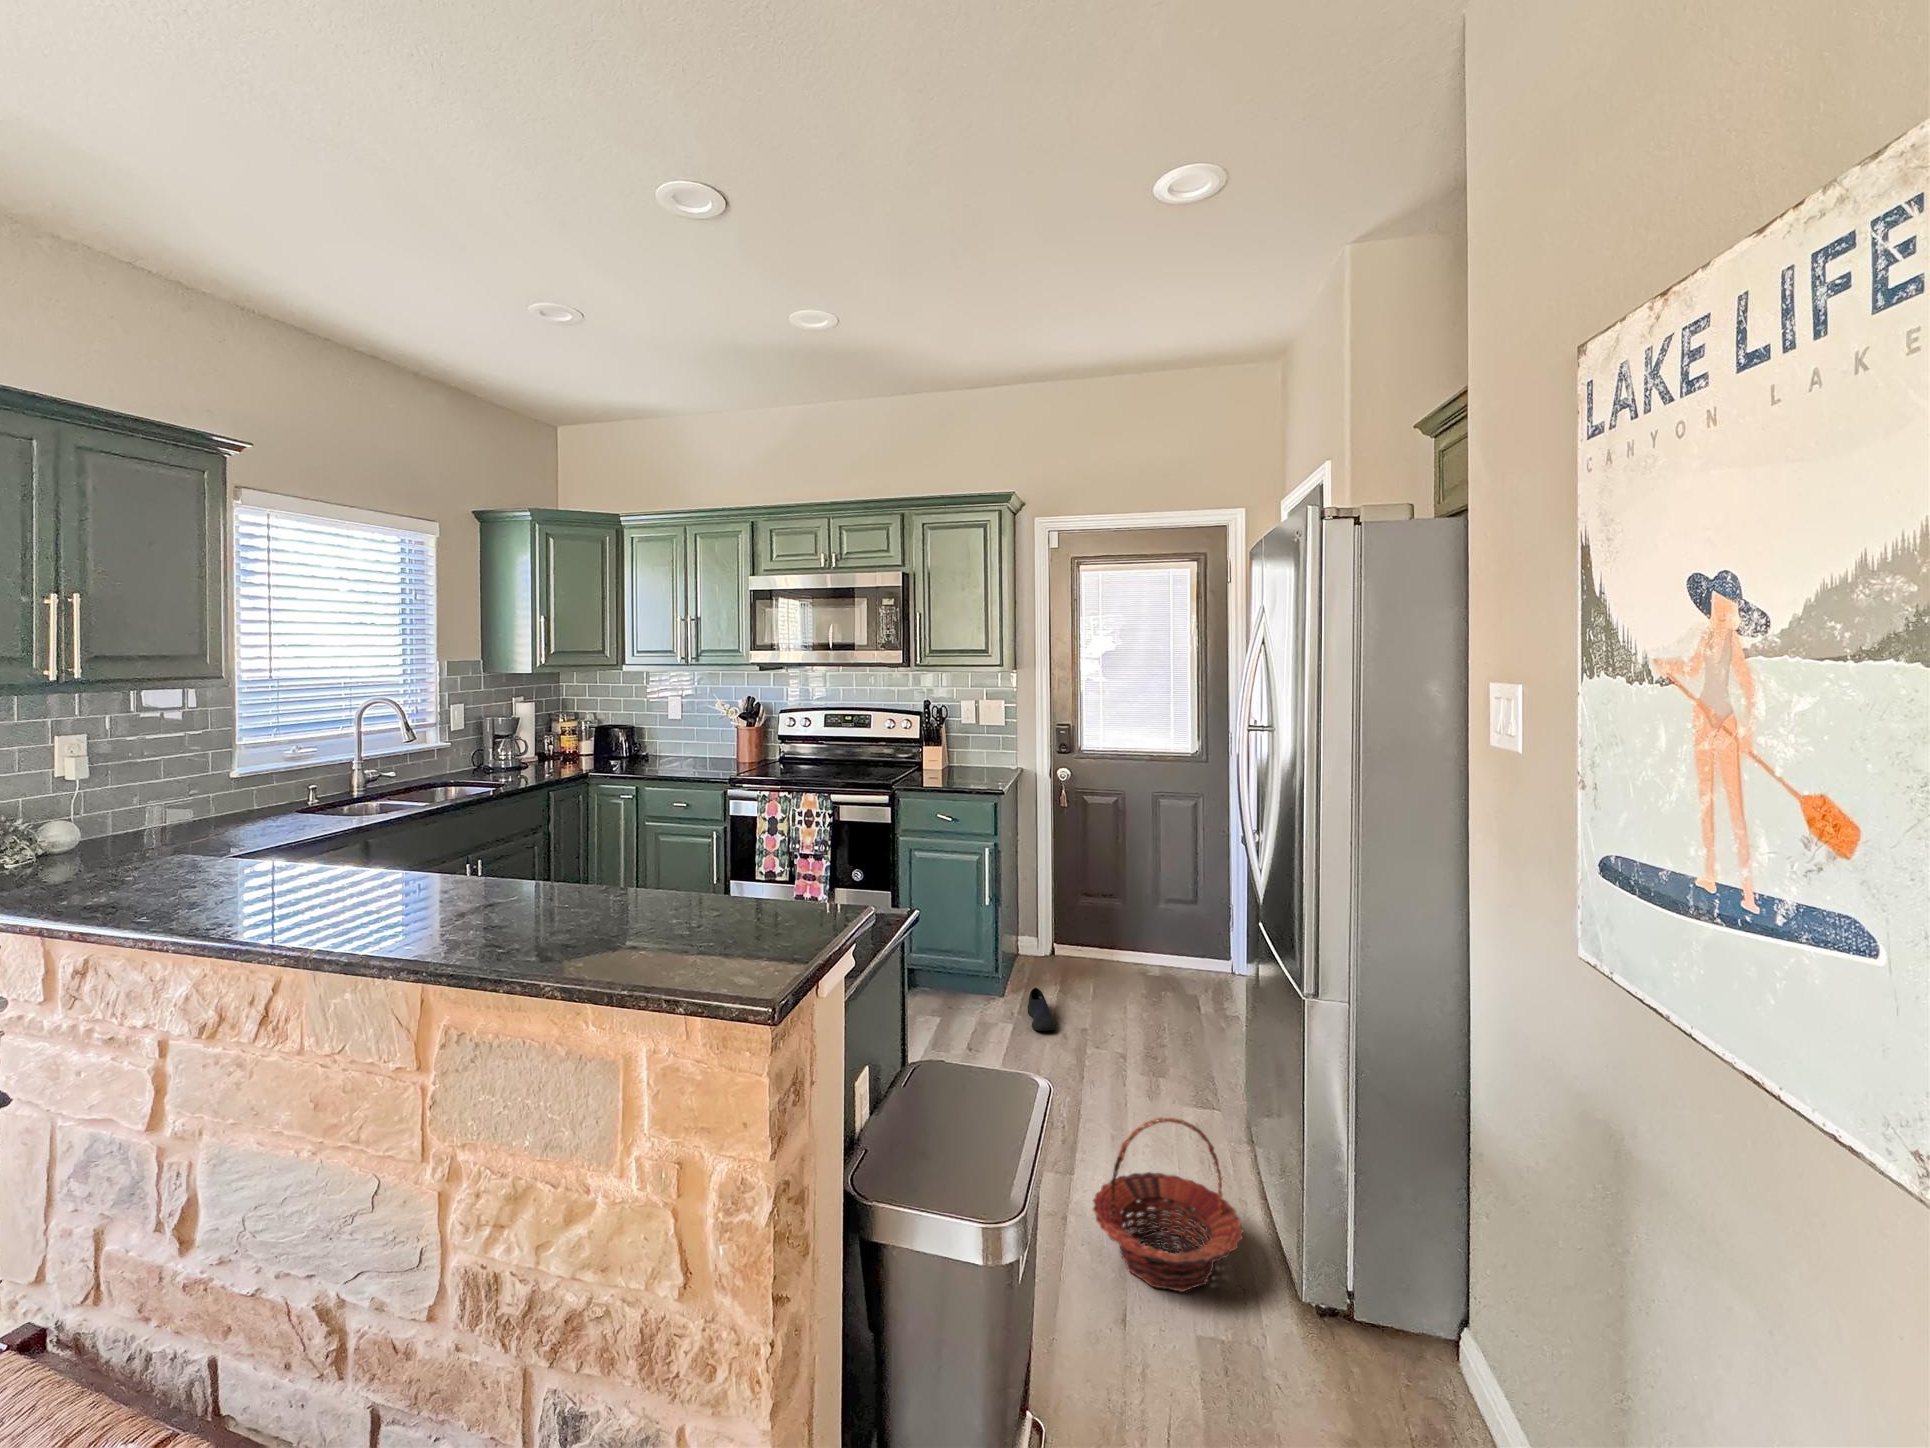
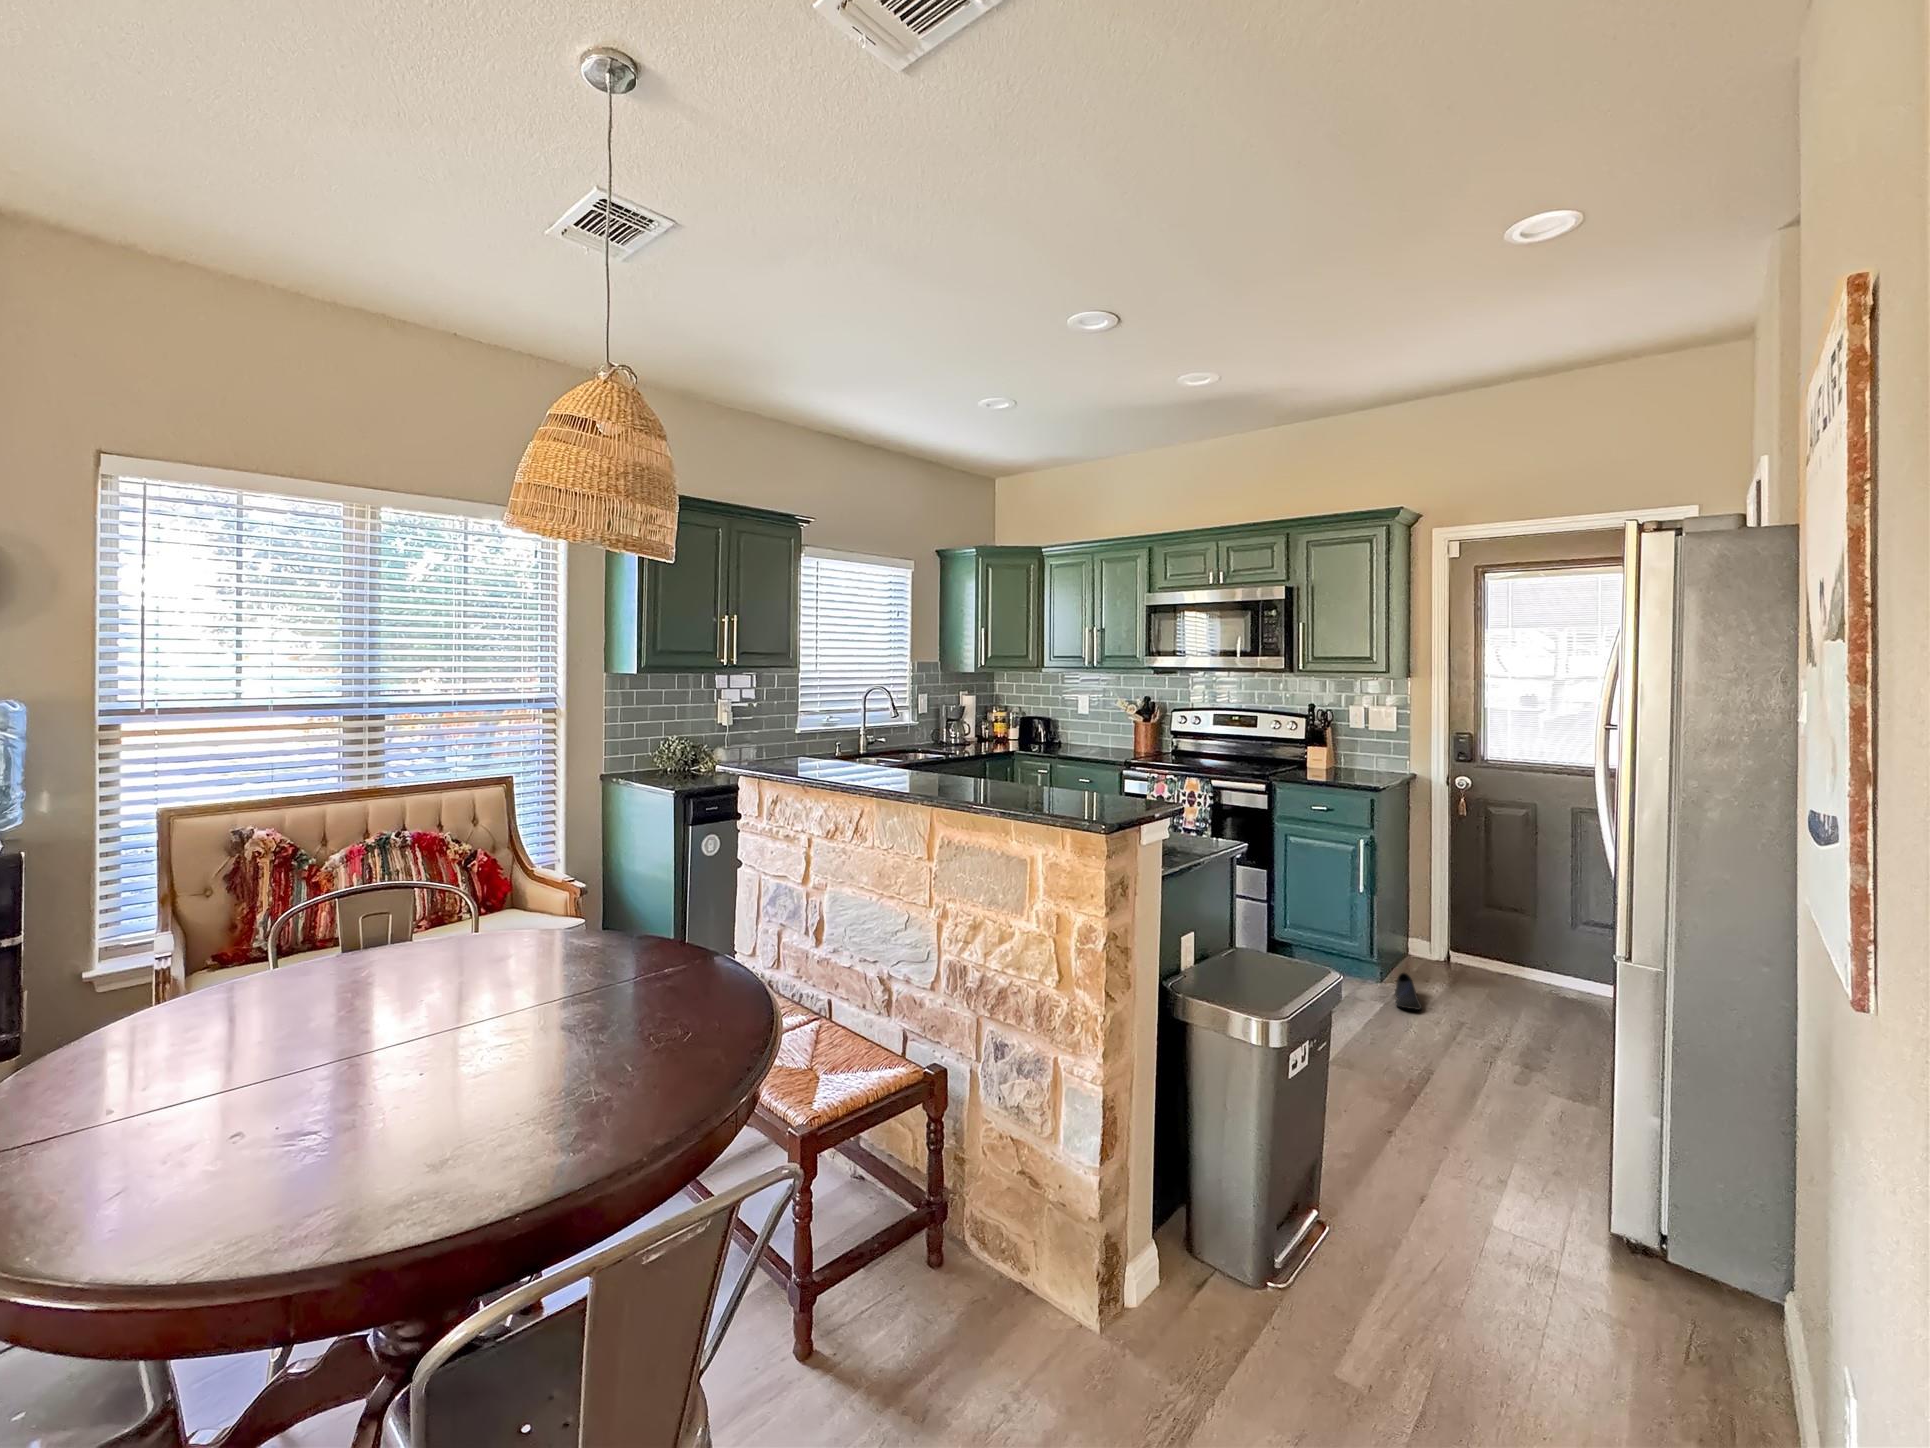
basket: present [1093,1118,1243,1292] -> none [1399,1049,1546,1194]

